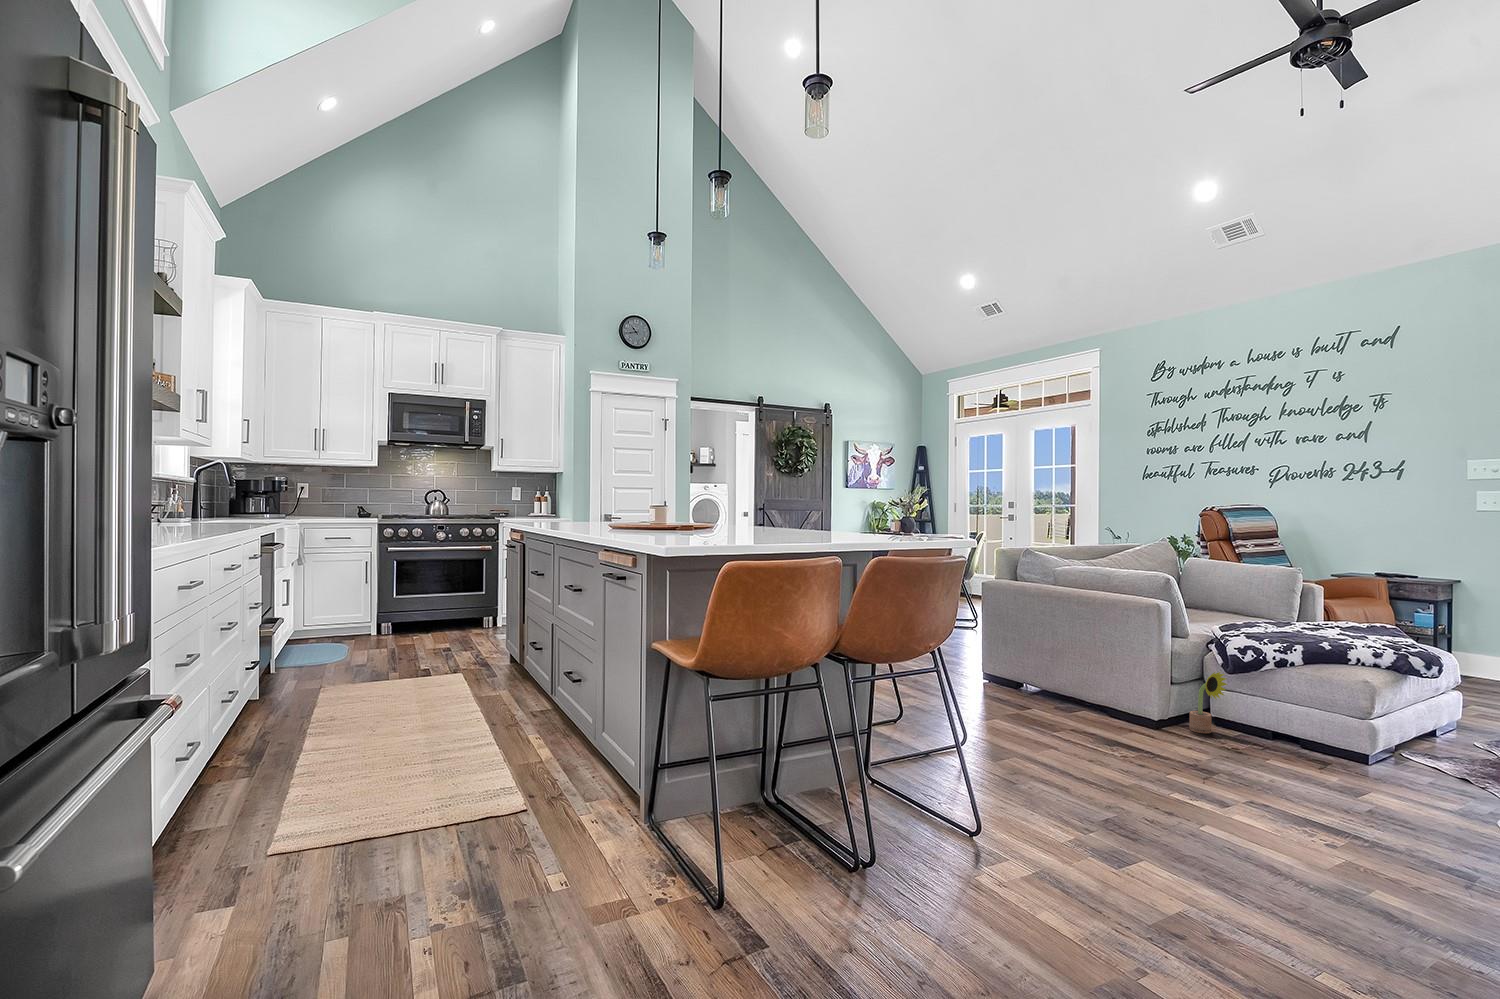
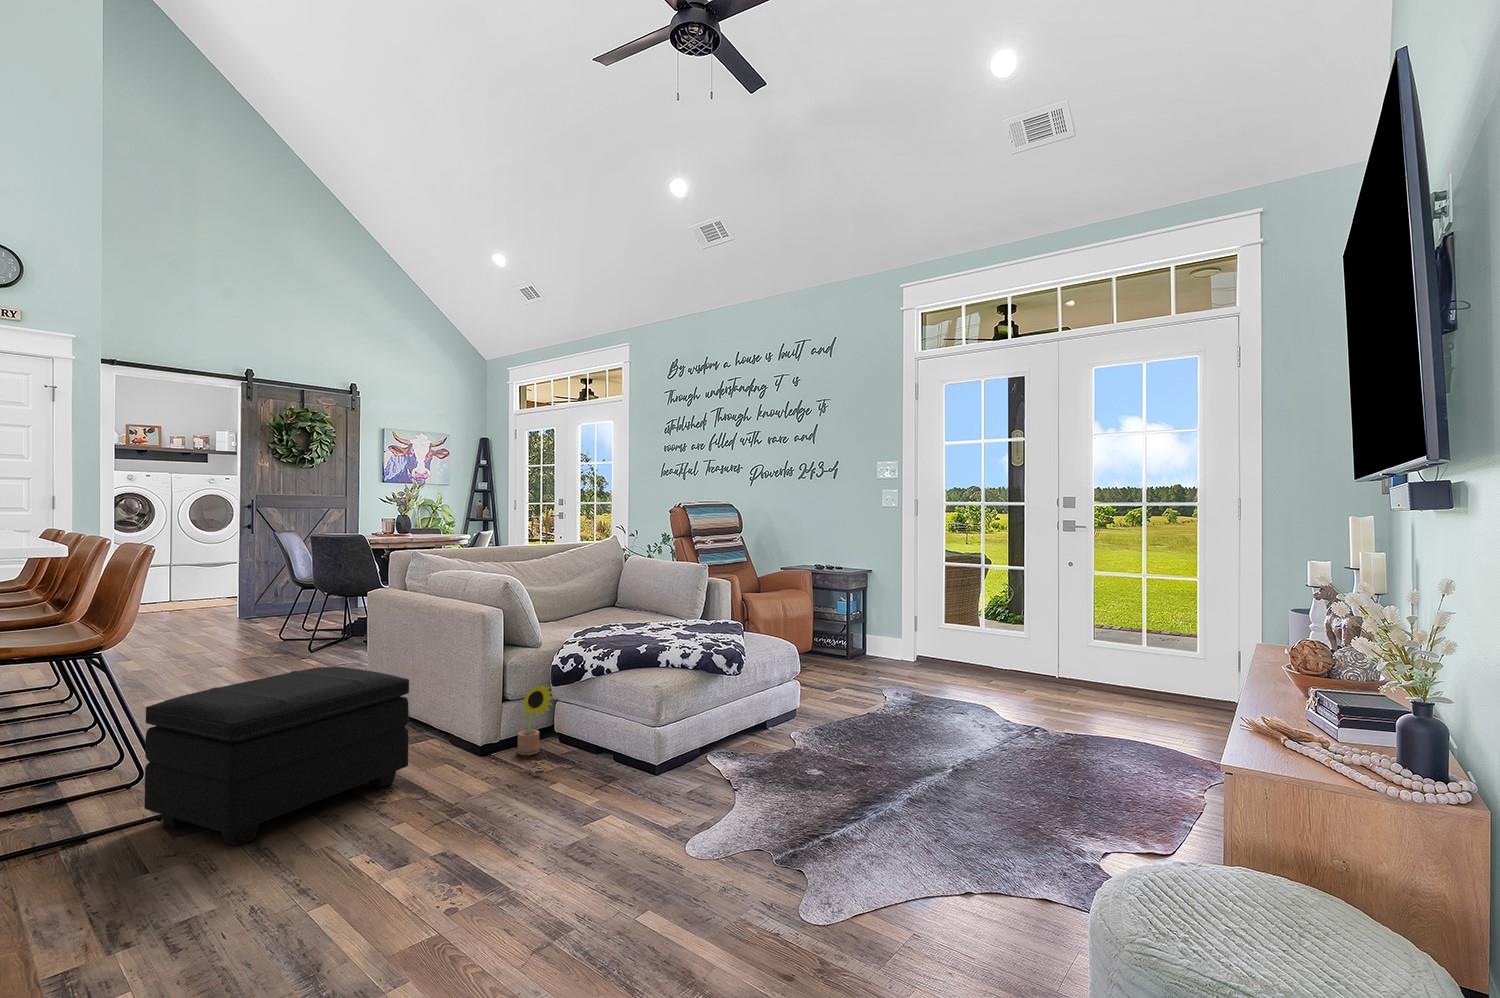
footstool: none [960,643,1124,774] -> present [144,667,409,846]

